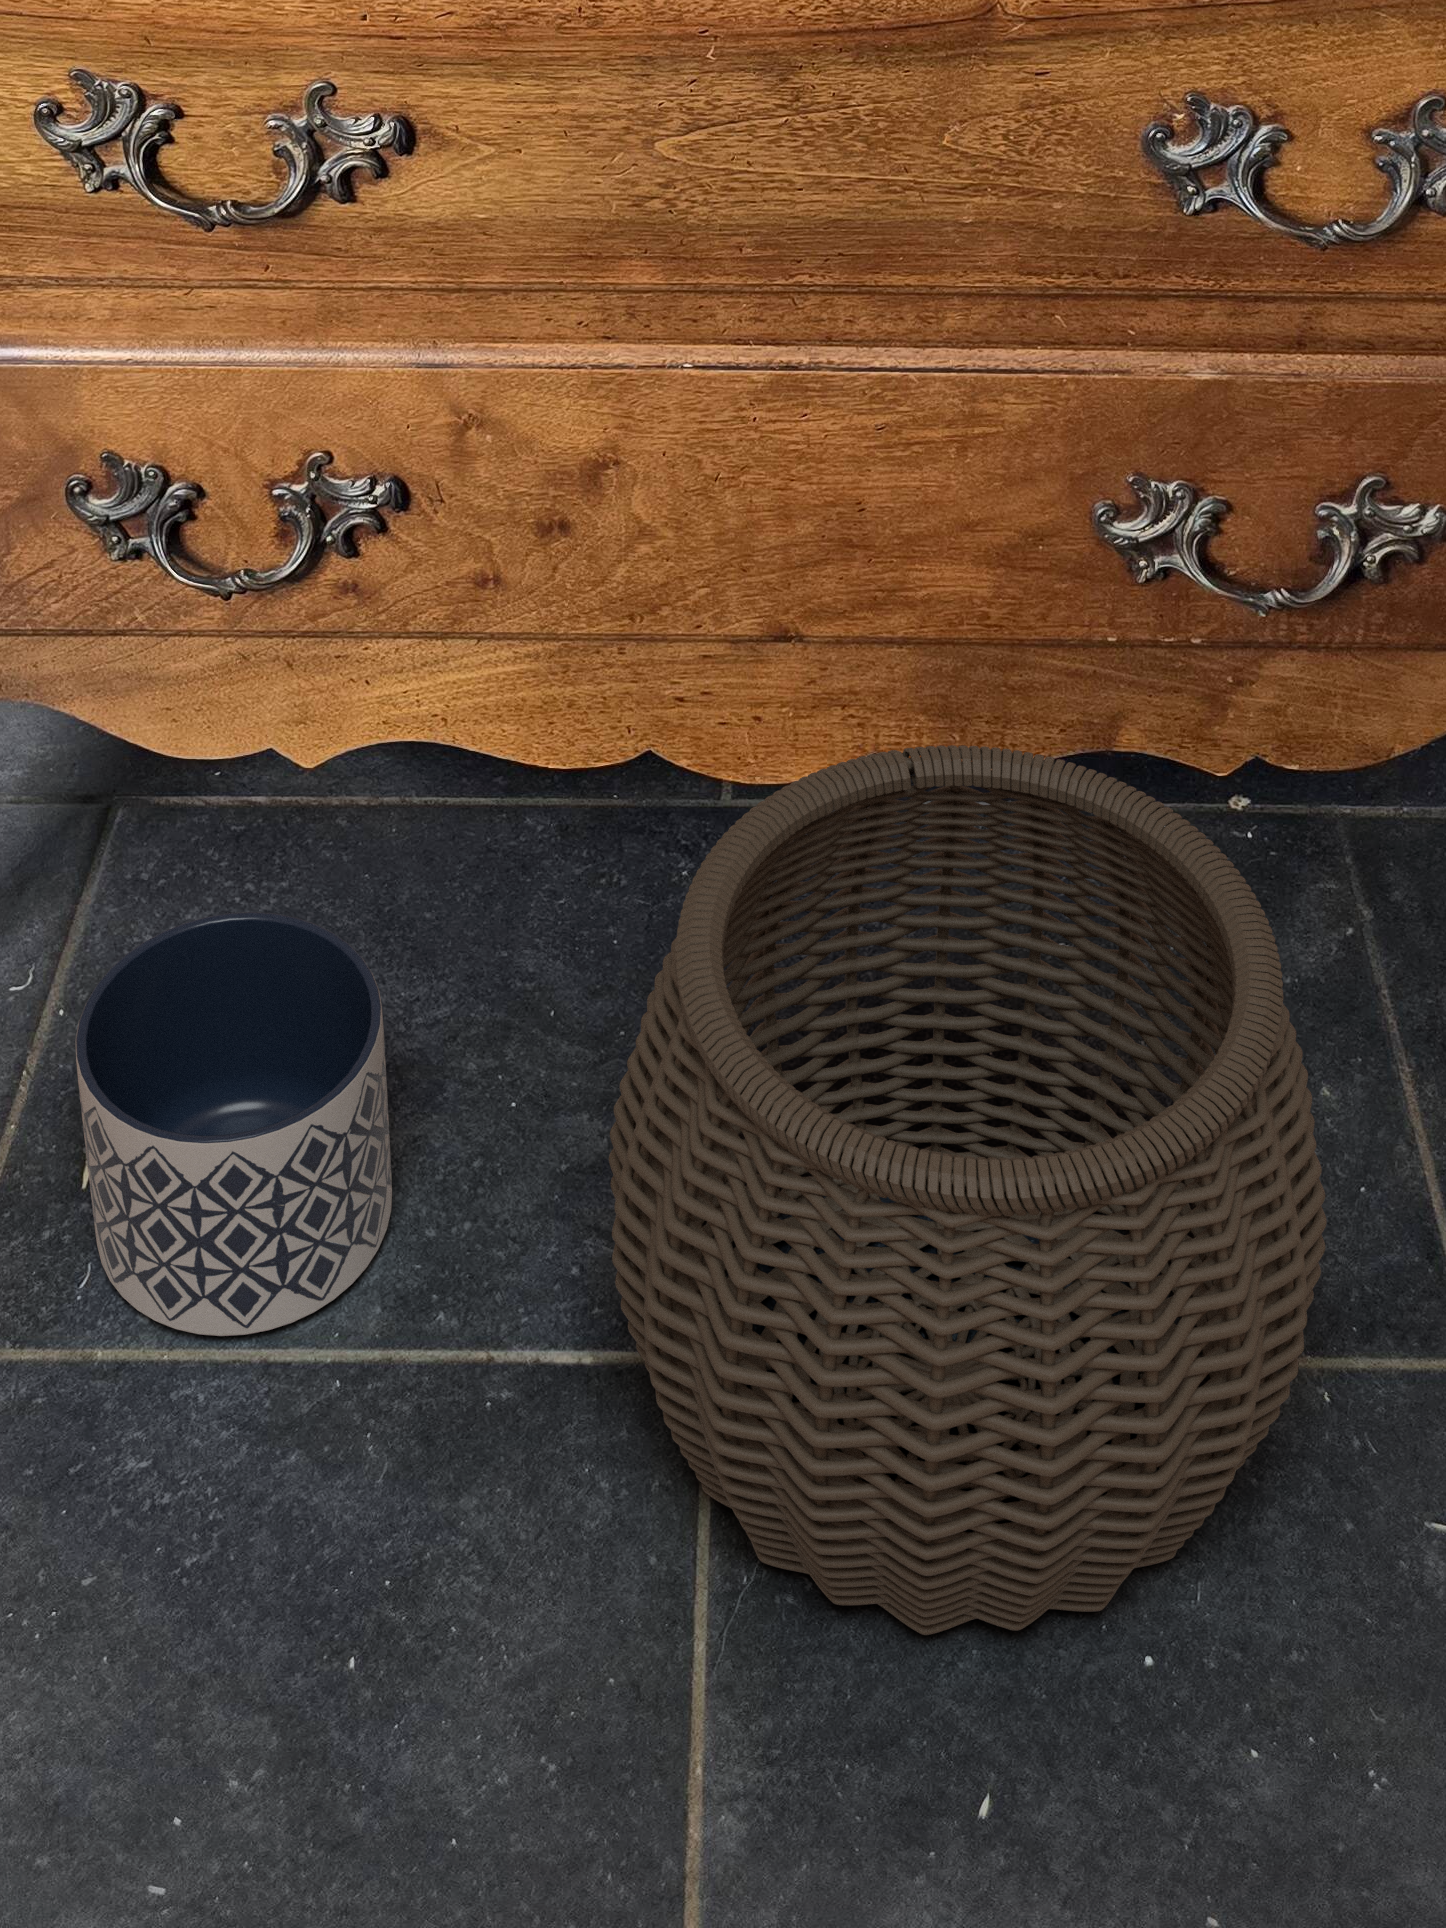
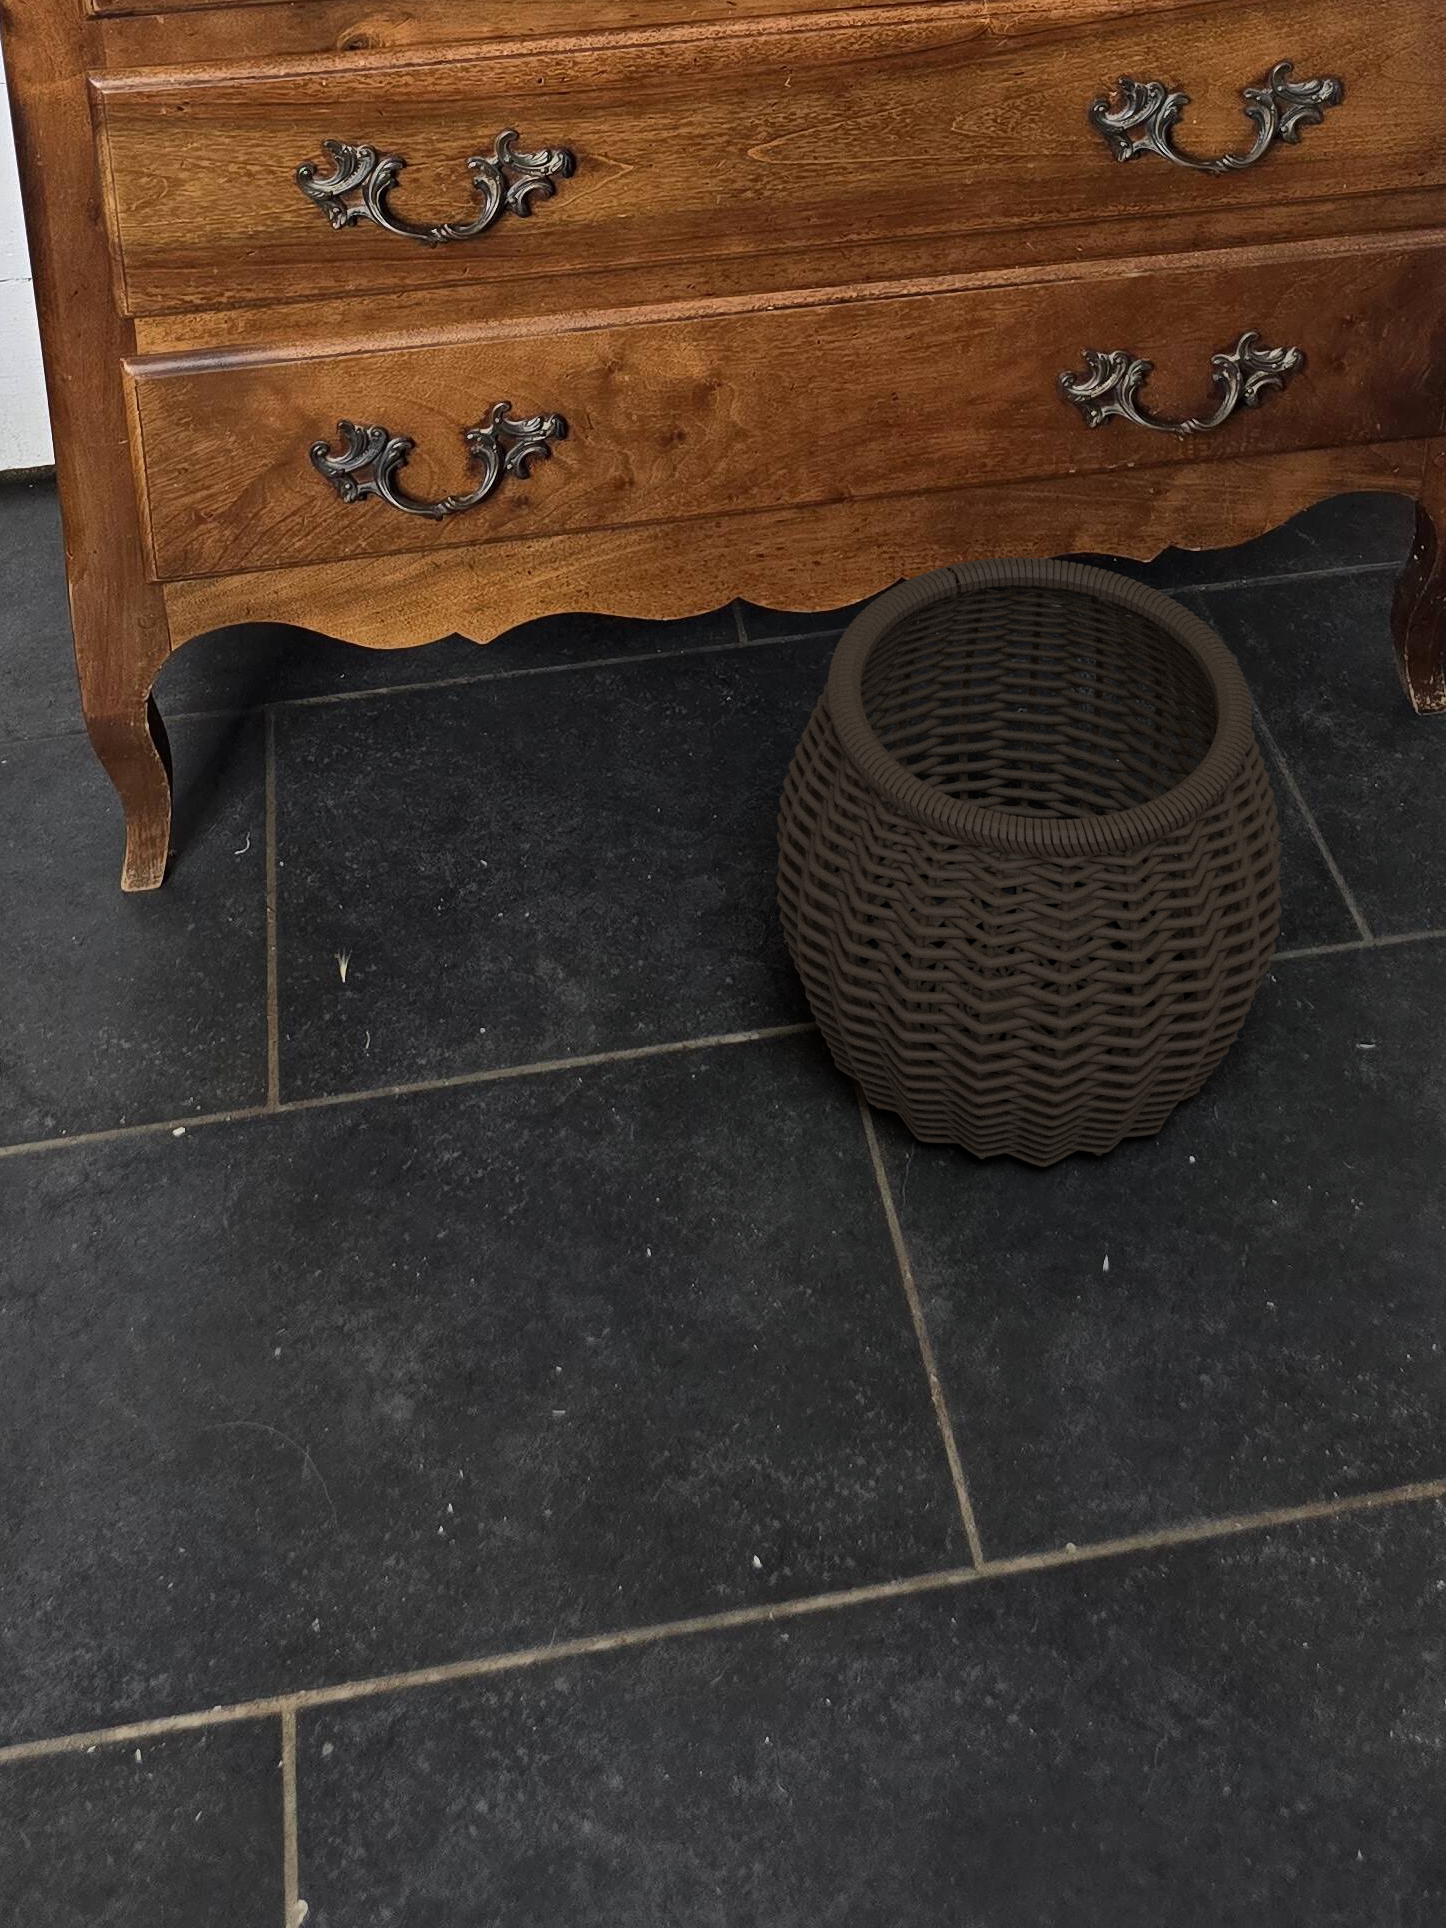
planter: present [75,912,392,1336] -> none [357,755,585,1063]

